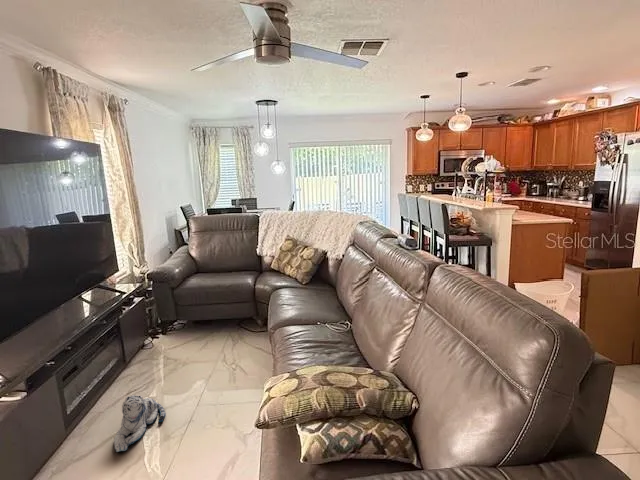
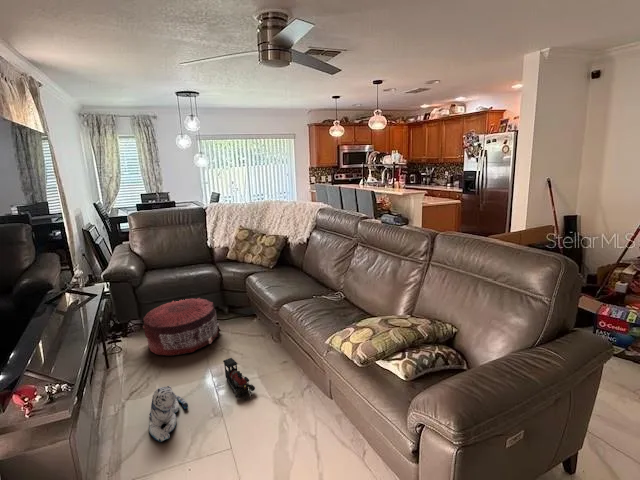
pouf: none [168,306,243,362] -> present [143,298,221,355]
toy train: none [209,377,232,427] -> present [223,358,255,399]

